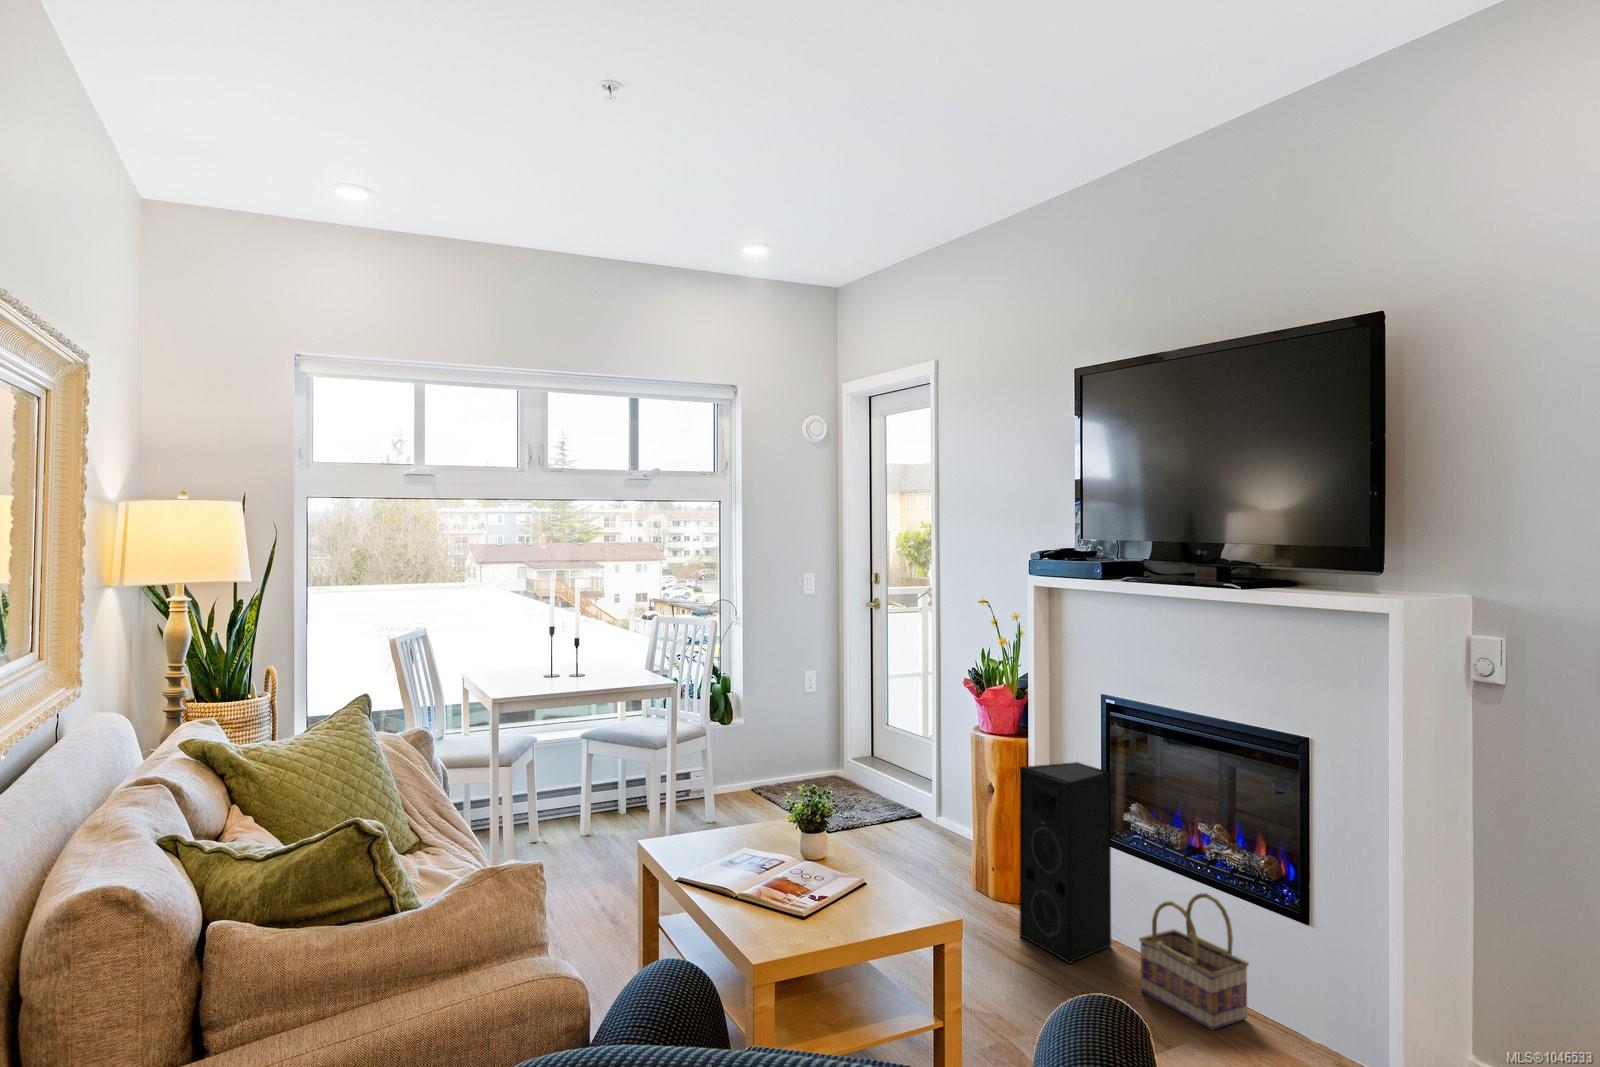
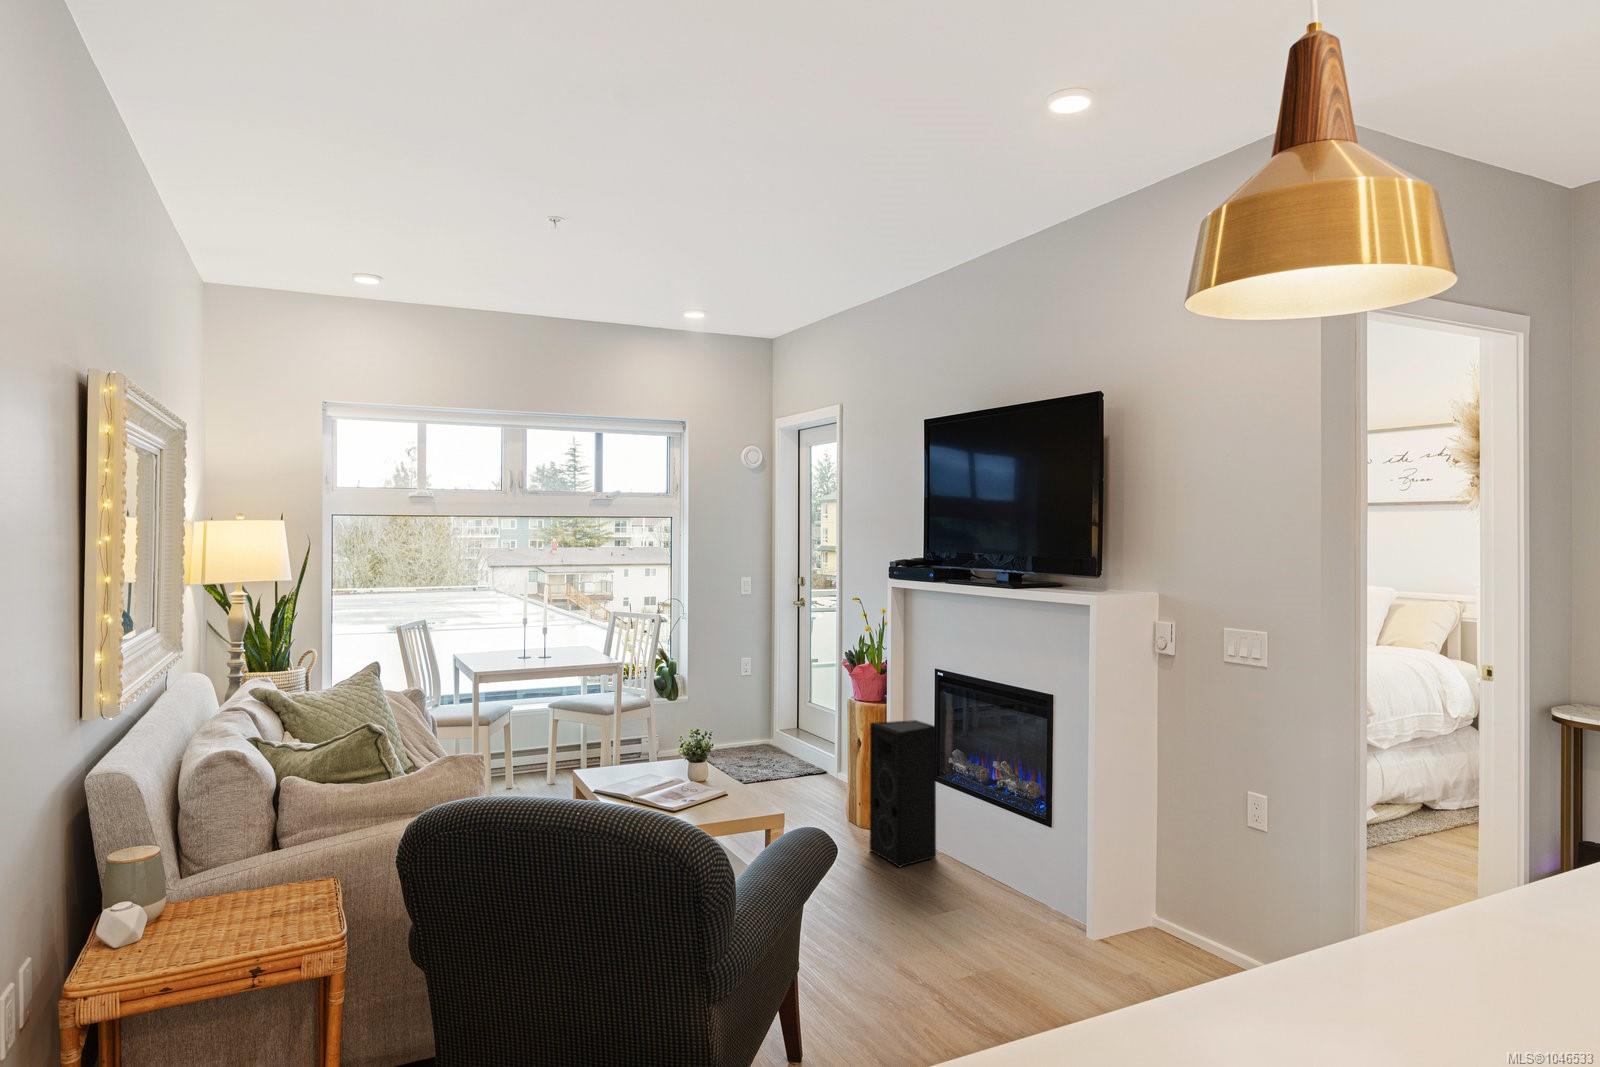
basket: present [1139,893,1249,1030] -> none [943,811,1014,906]

